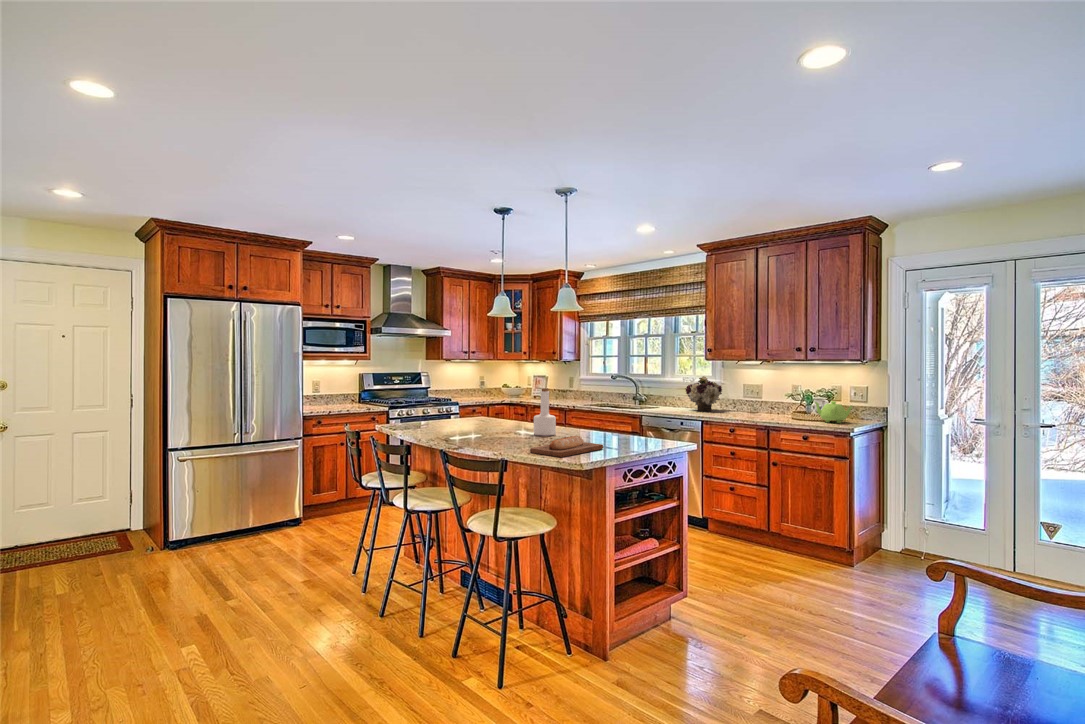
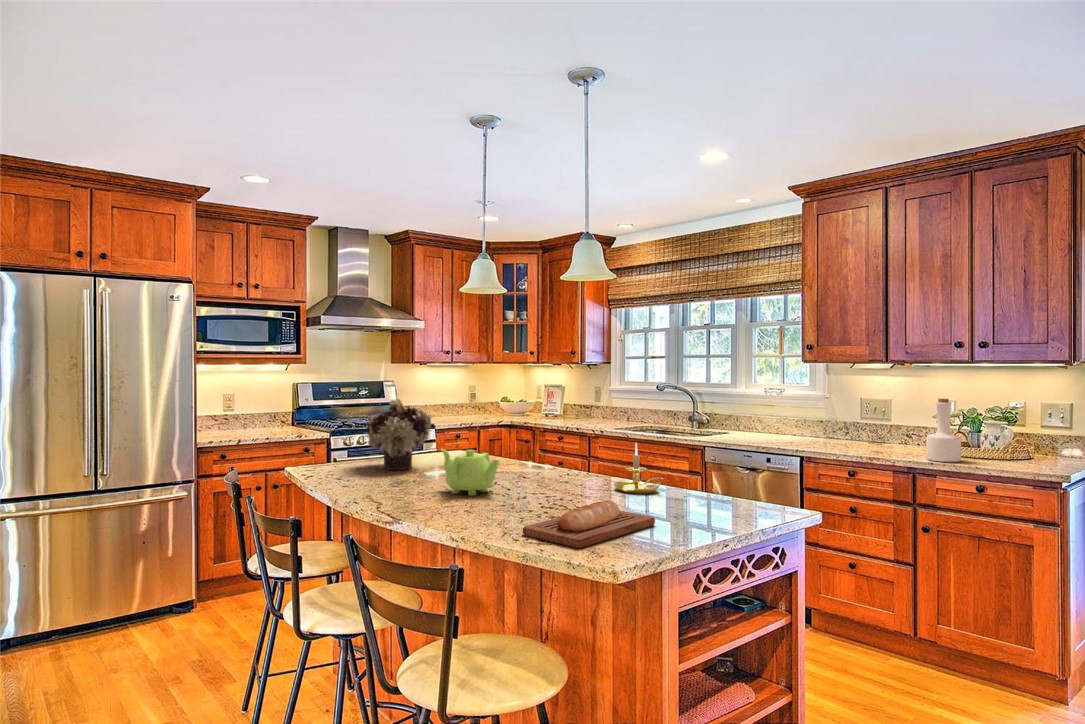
flower arrangement: present [685,376,722,411] -> present [367,398,431,470]
bottle: present [534,388,556,436] -> present [926,399,961,462]
teapot: present [815,401,852,423] -> present [441,449,499,496]
candle holder: none [581,407,610,437] -> present [614,443,663,494]

